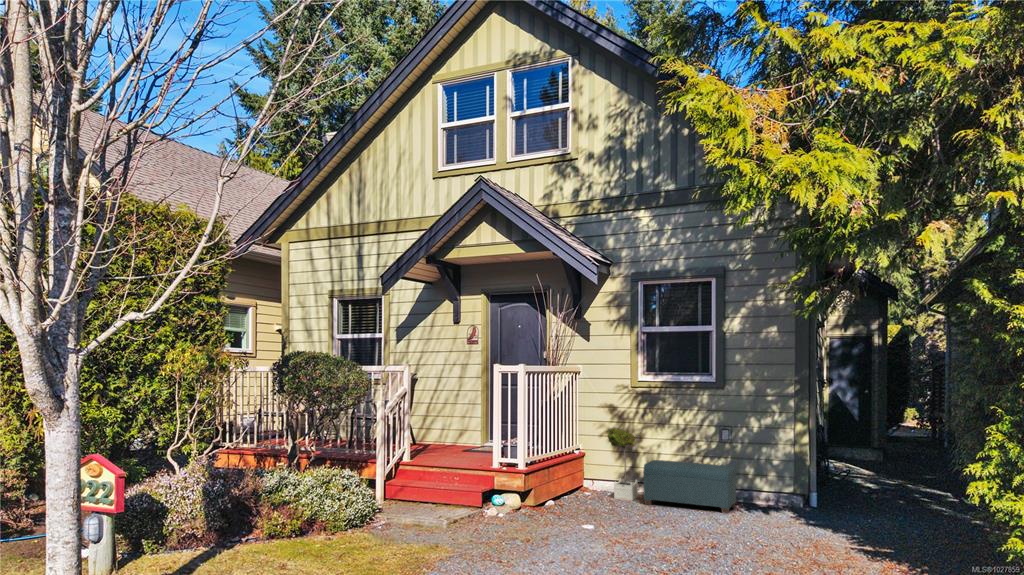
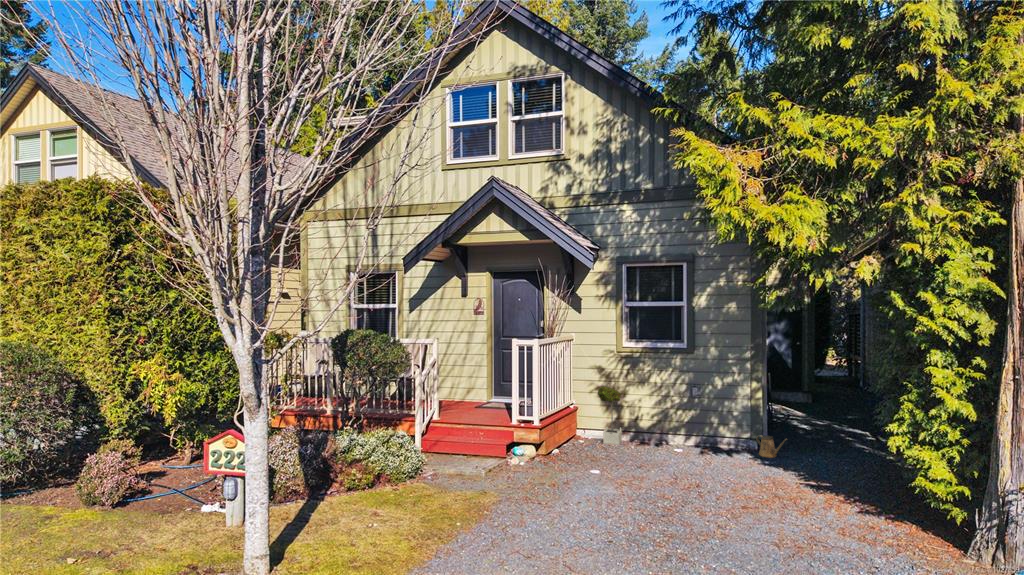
bench: present [643,460,736,514] -> none [630,412,703,456]
watering can: none [802,491,838,518] -> present [757,435,787,458]

